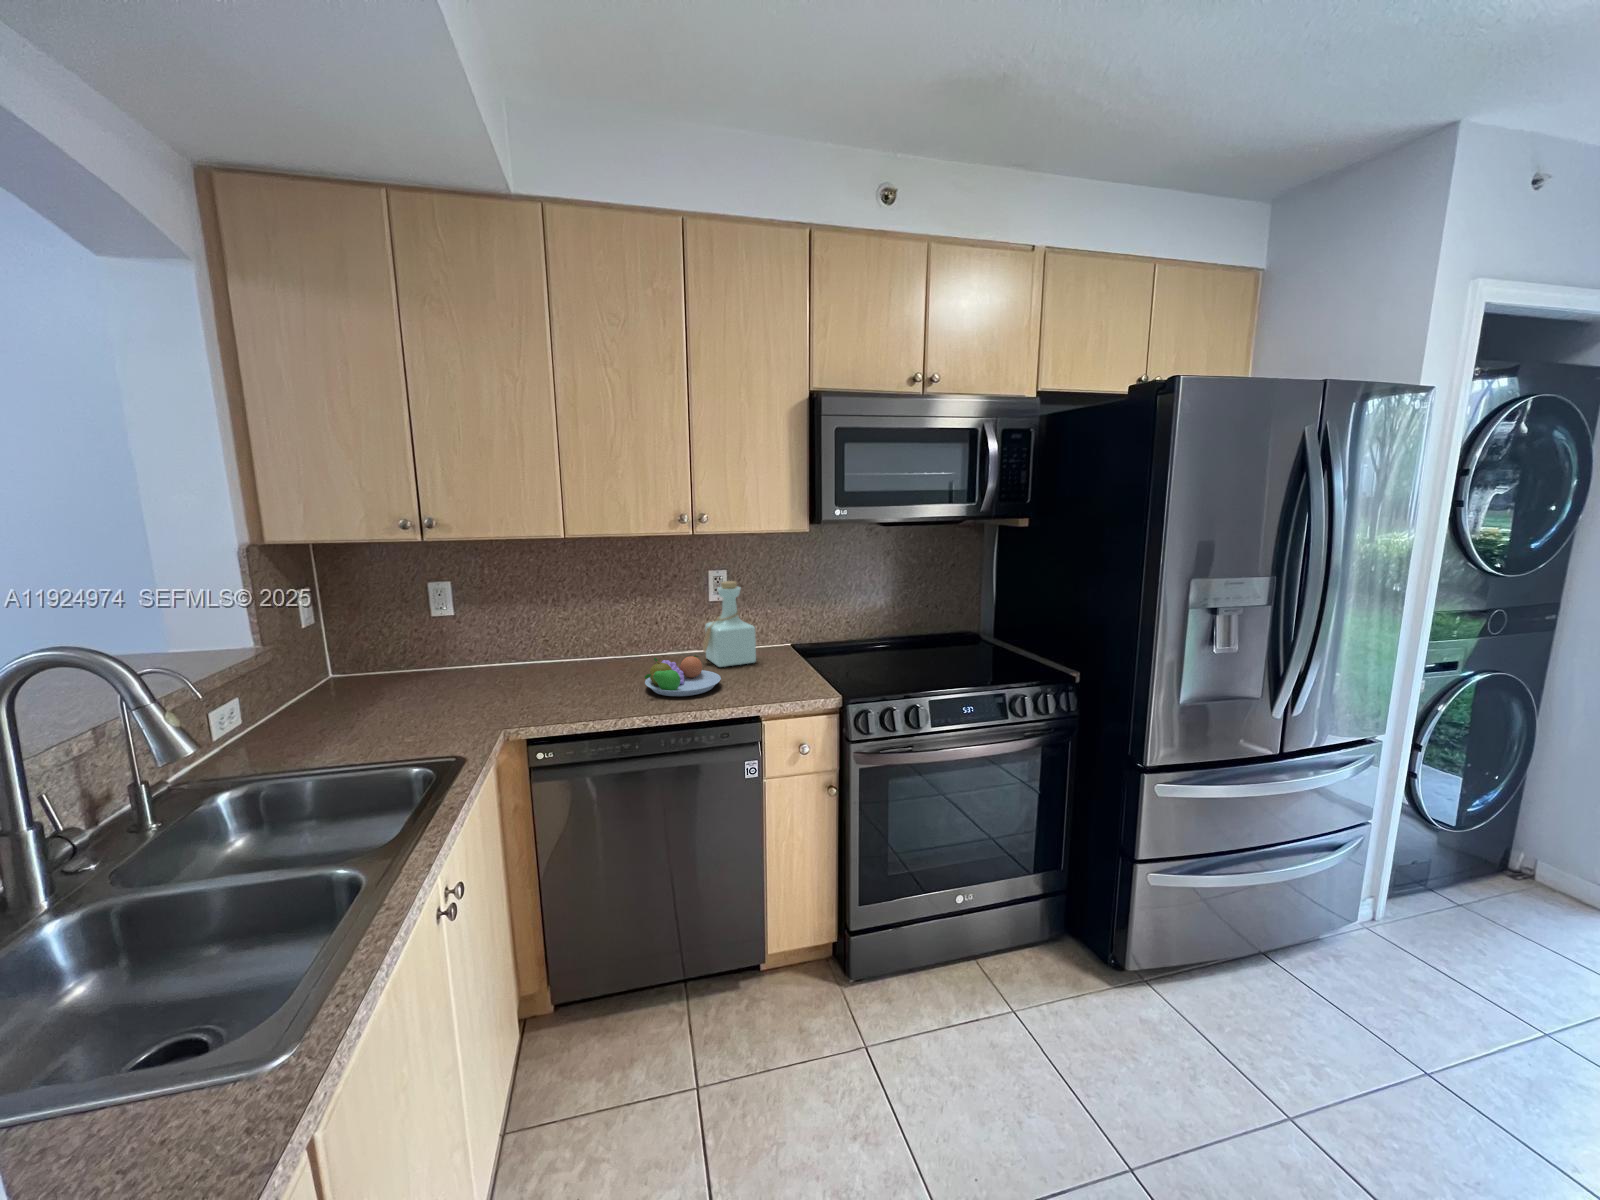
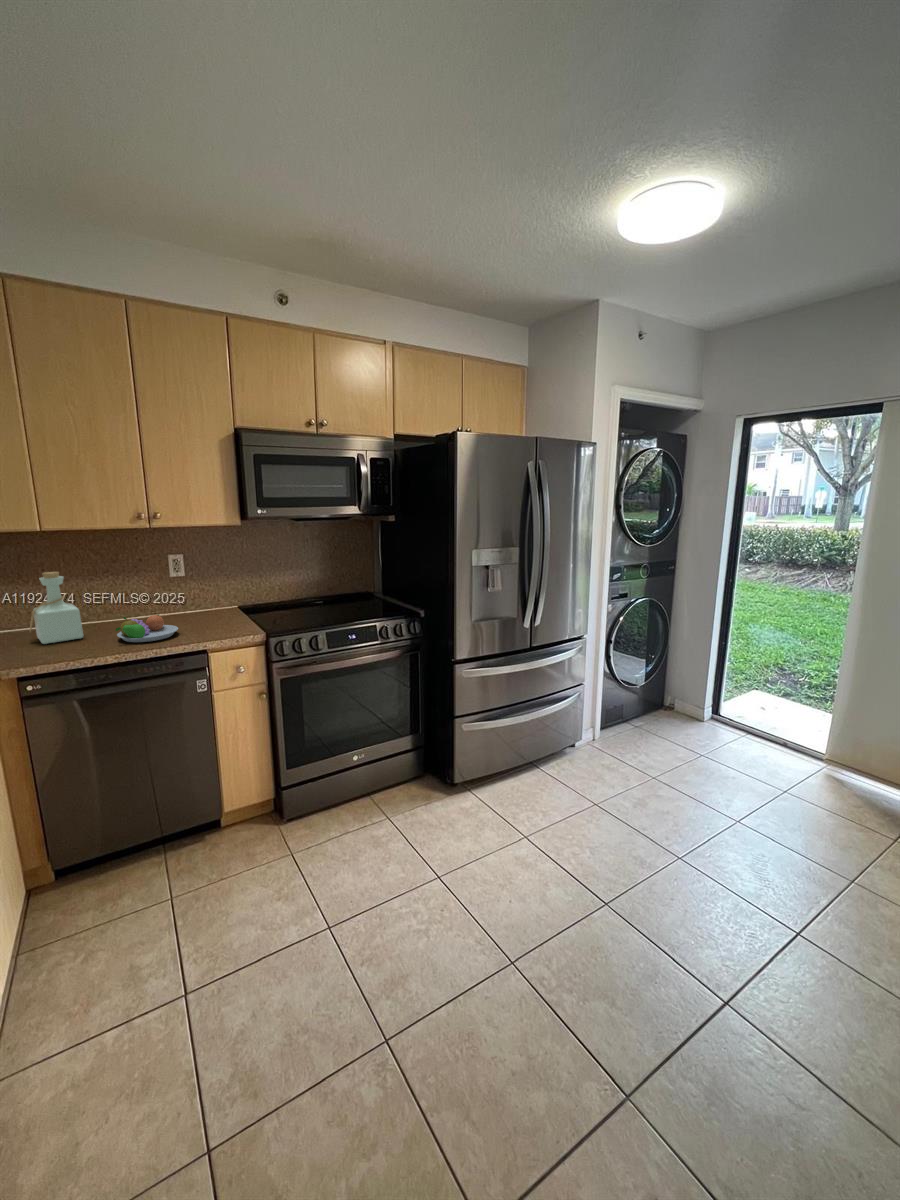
bottle: present [703,581,756,667] -> present [30,572,83,644]

